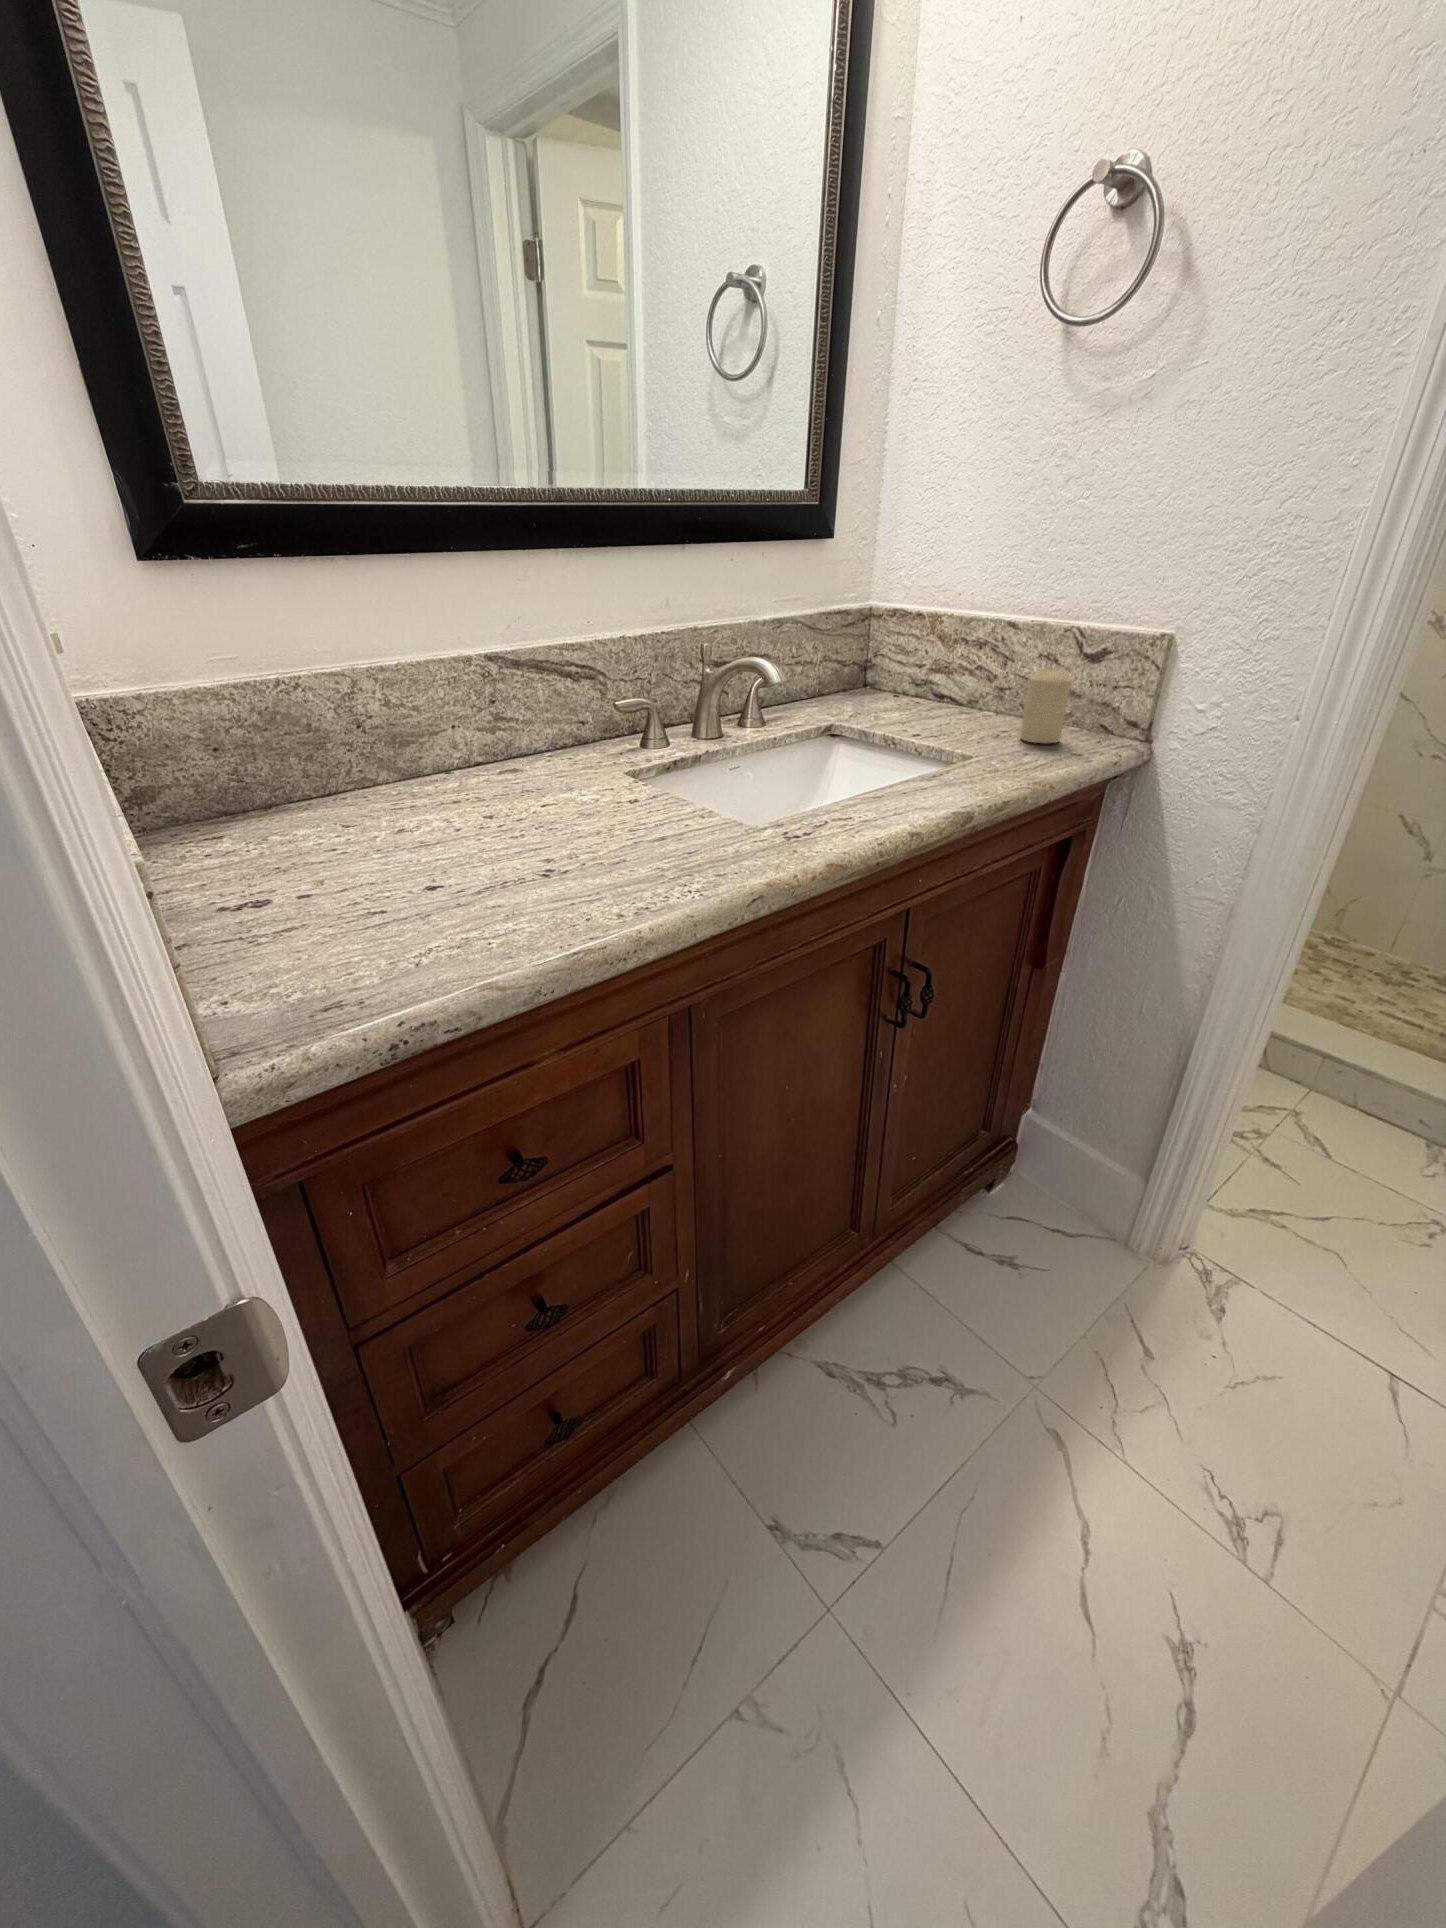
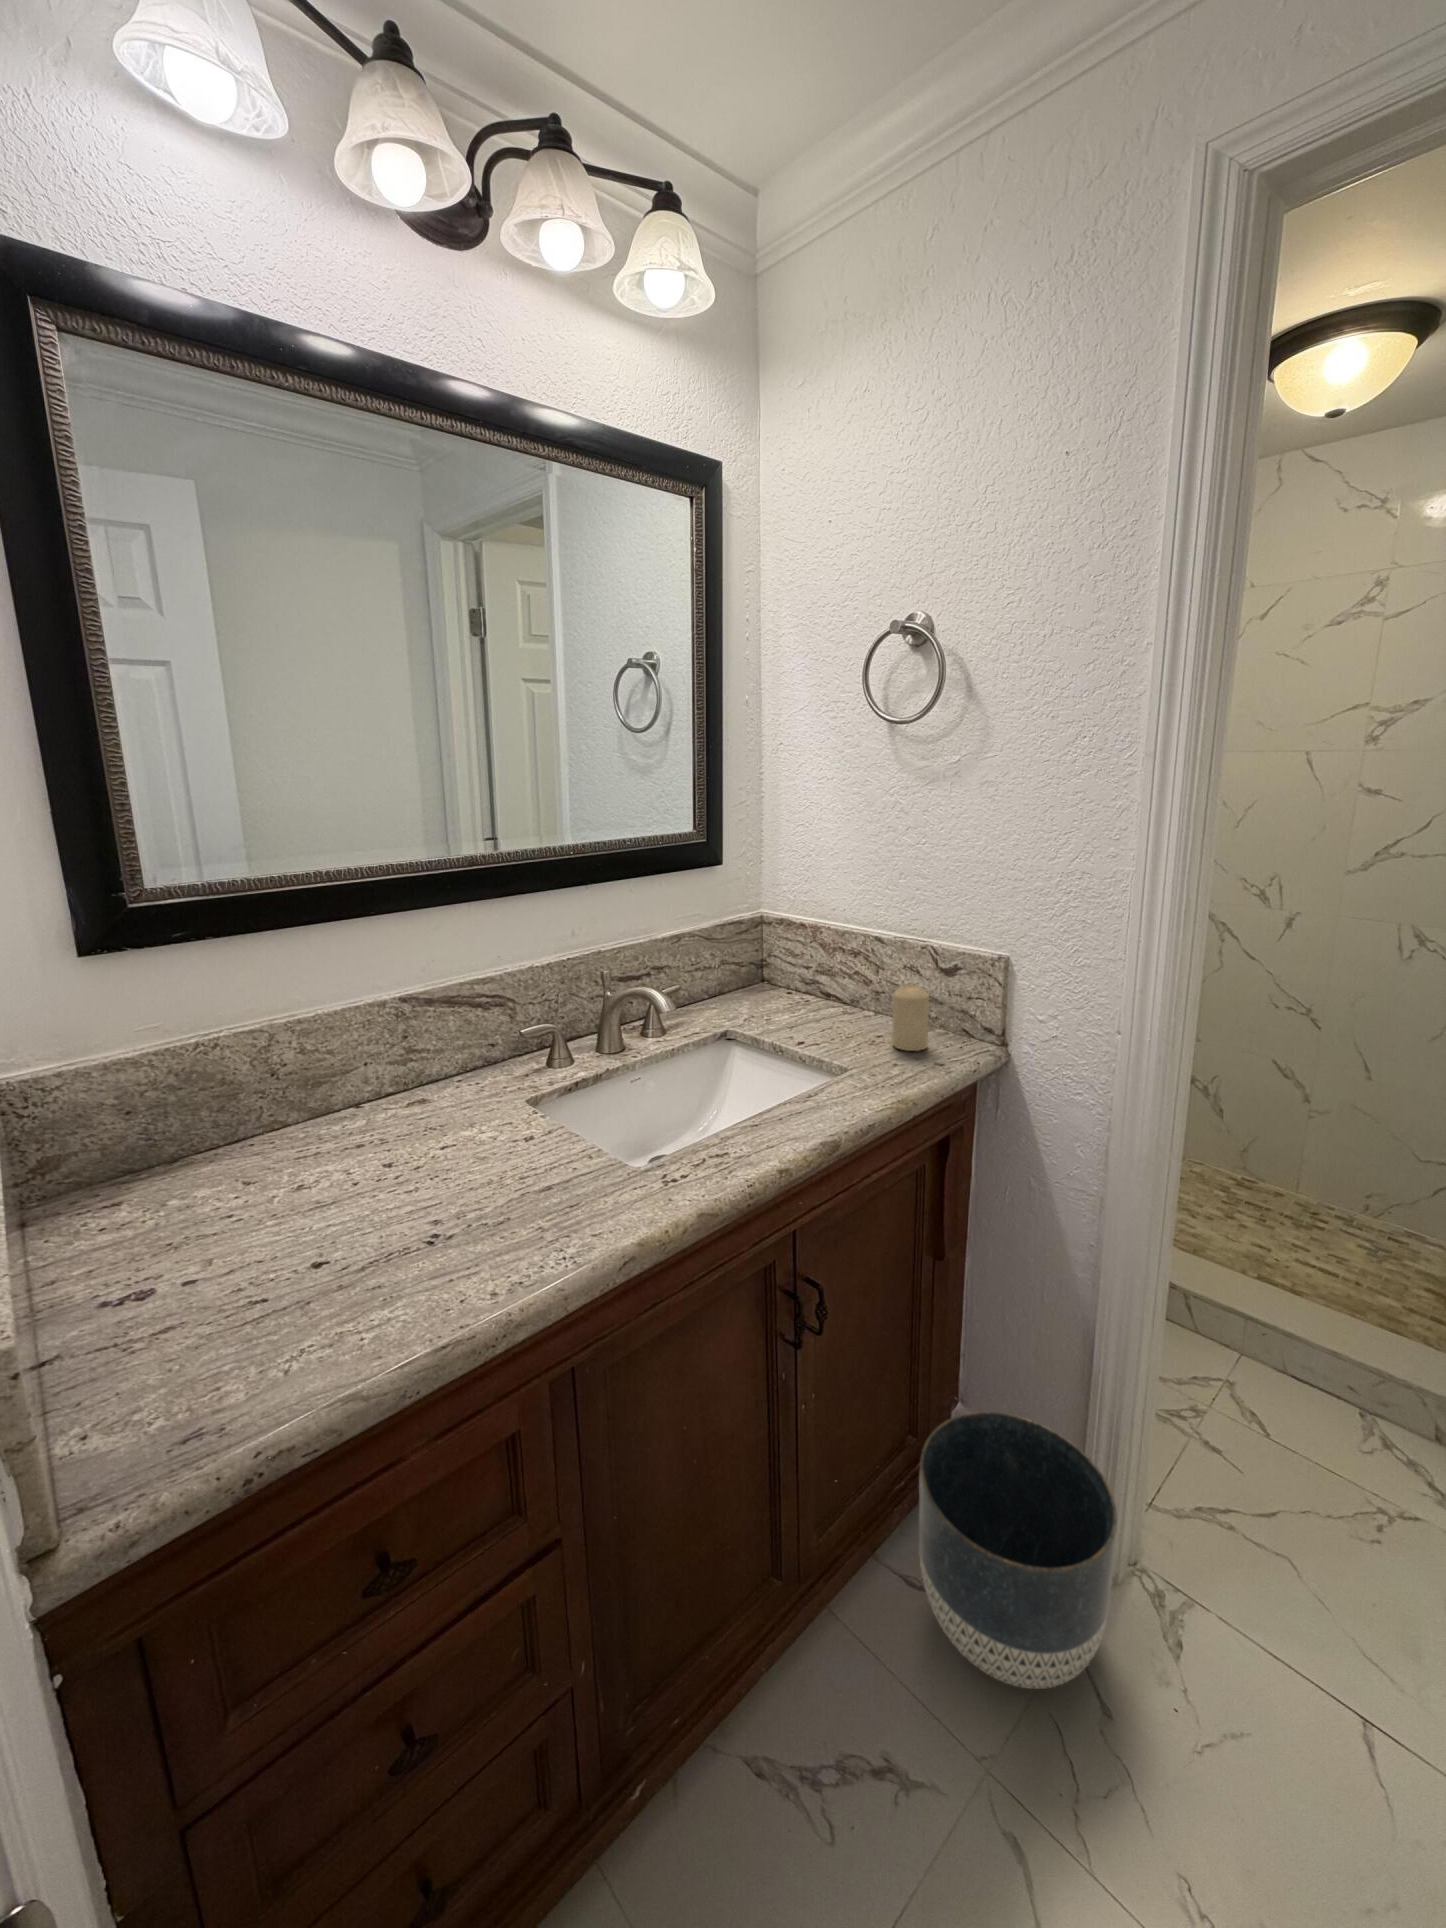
planter: none [987,1112,1195,1335] -> present [919,1412,1117,1689]

